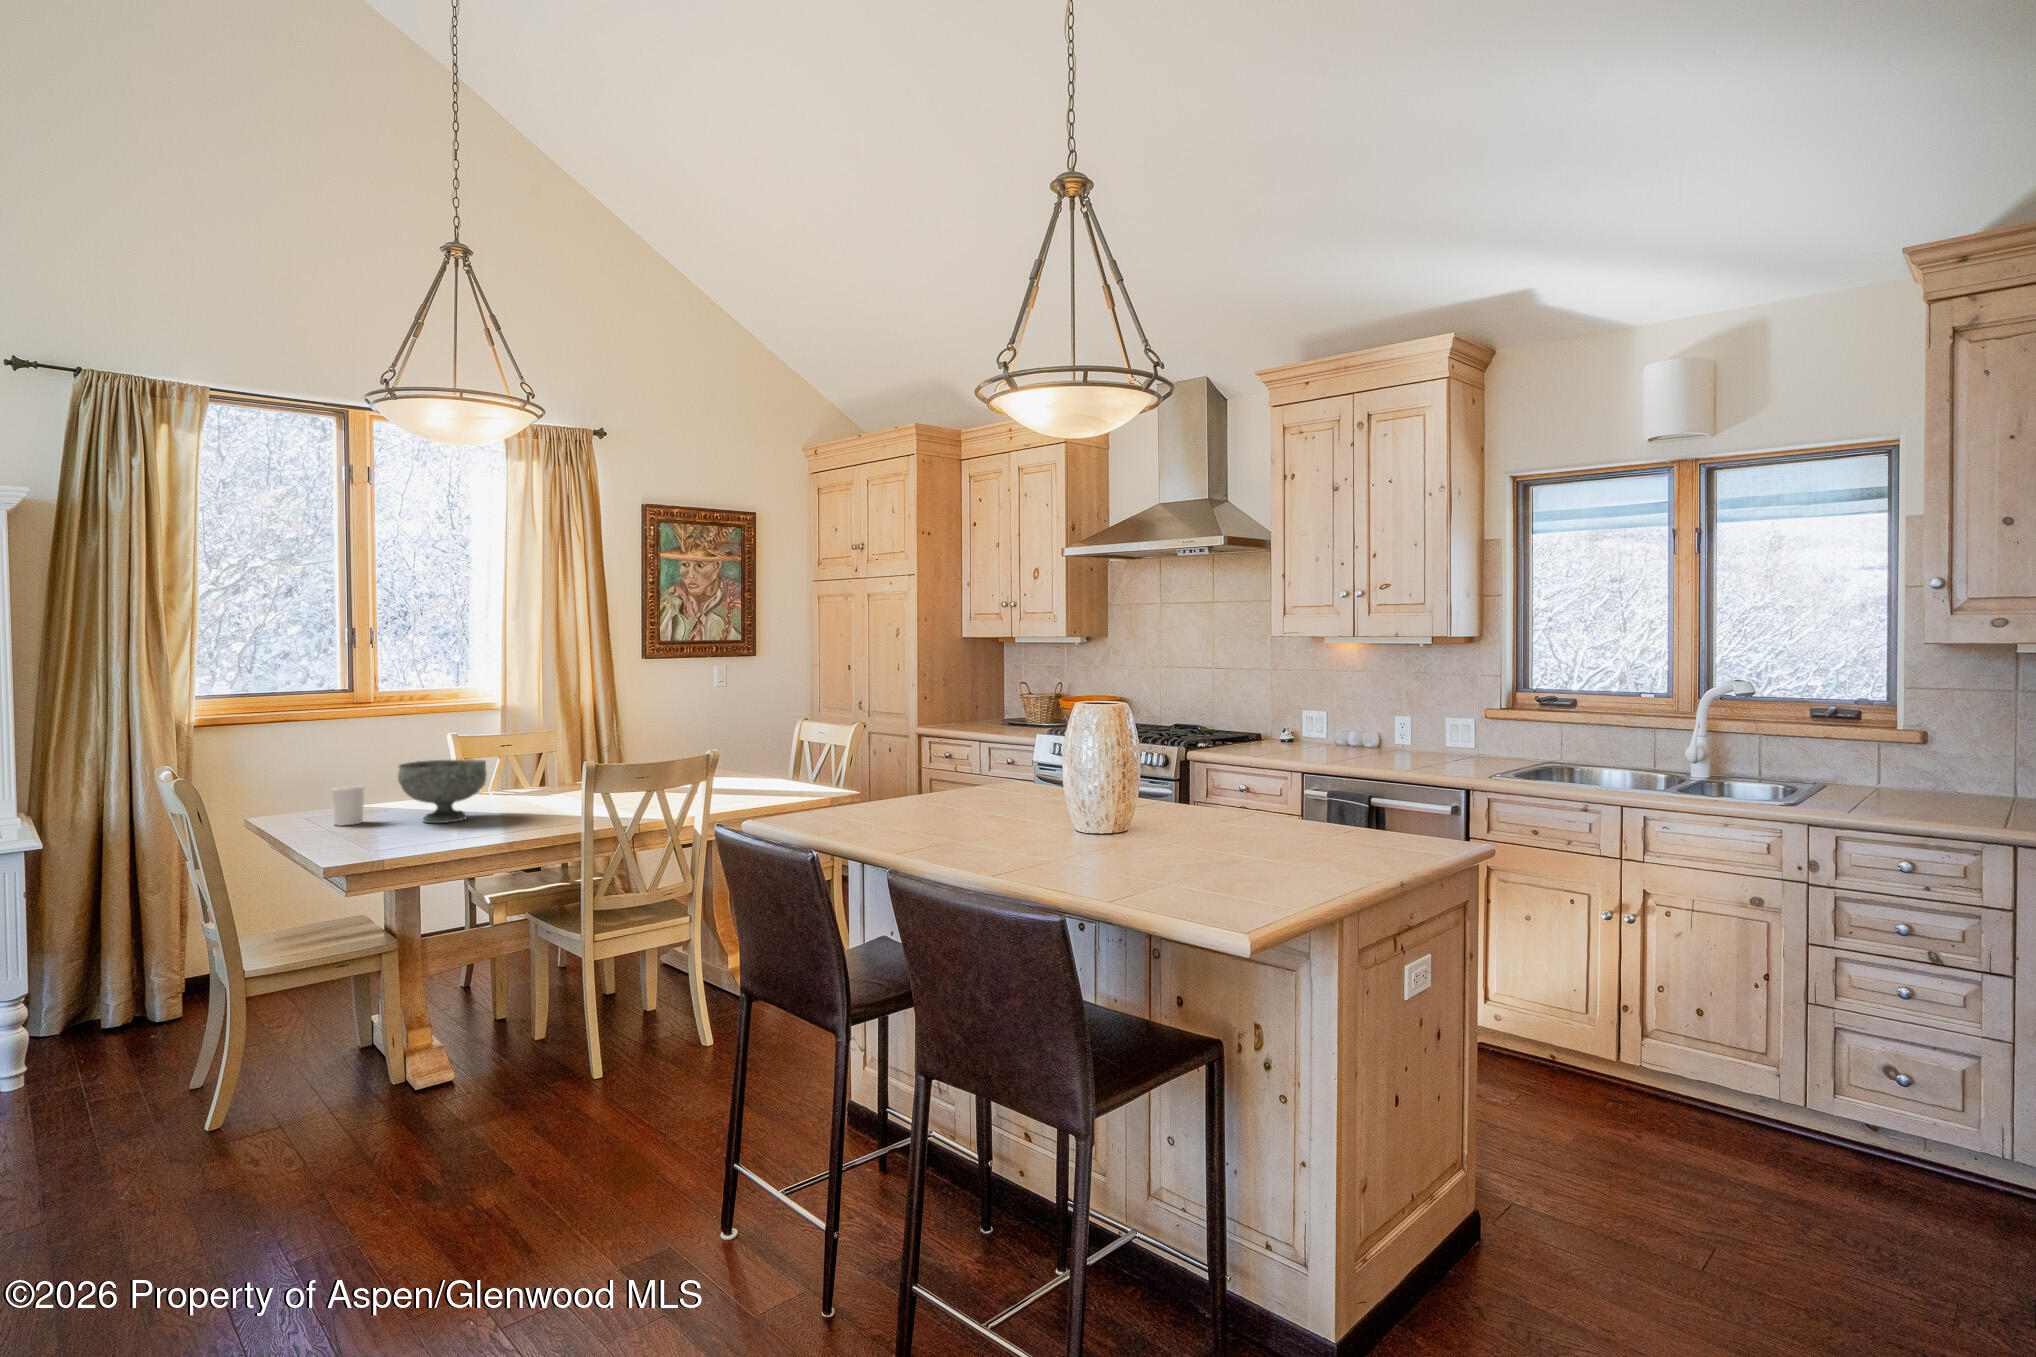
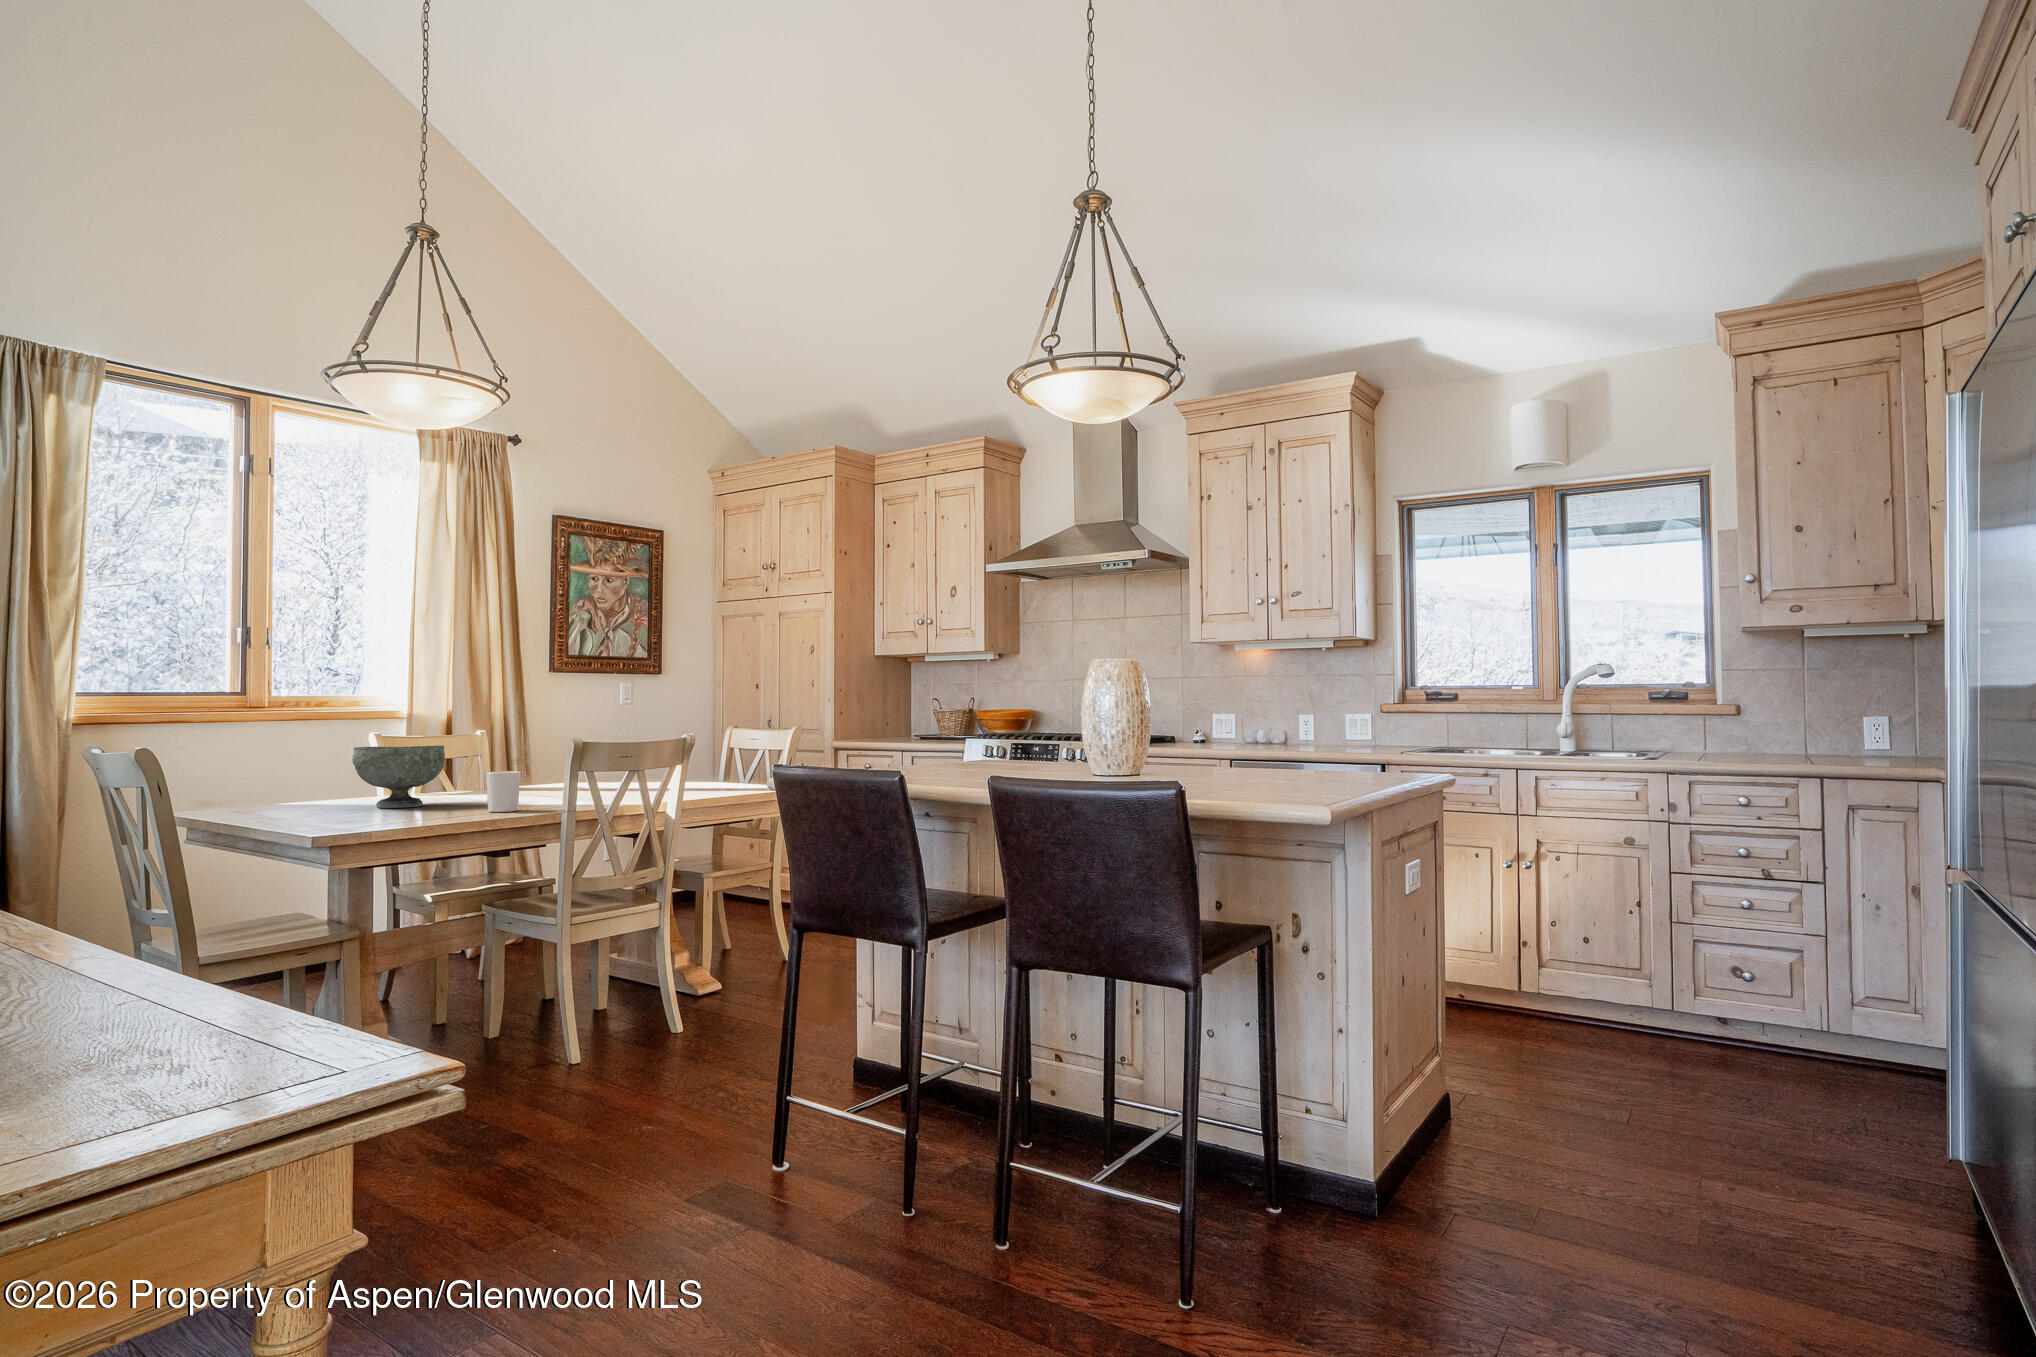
candle holder: present [329,785,364,826] -> present [486,771,521,812]

